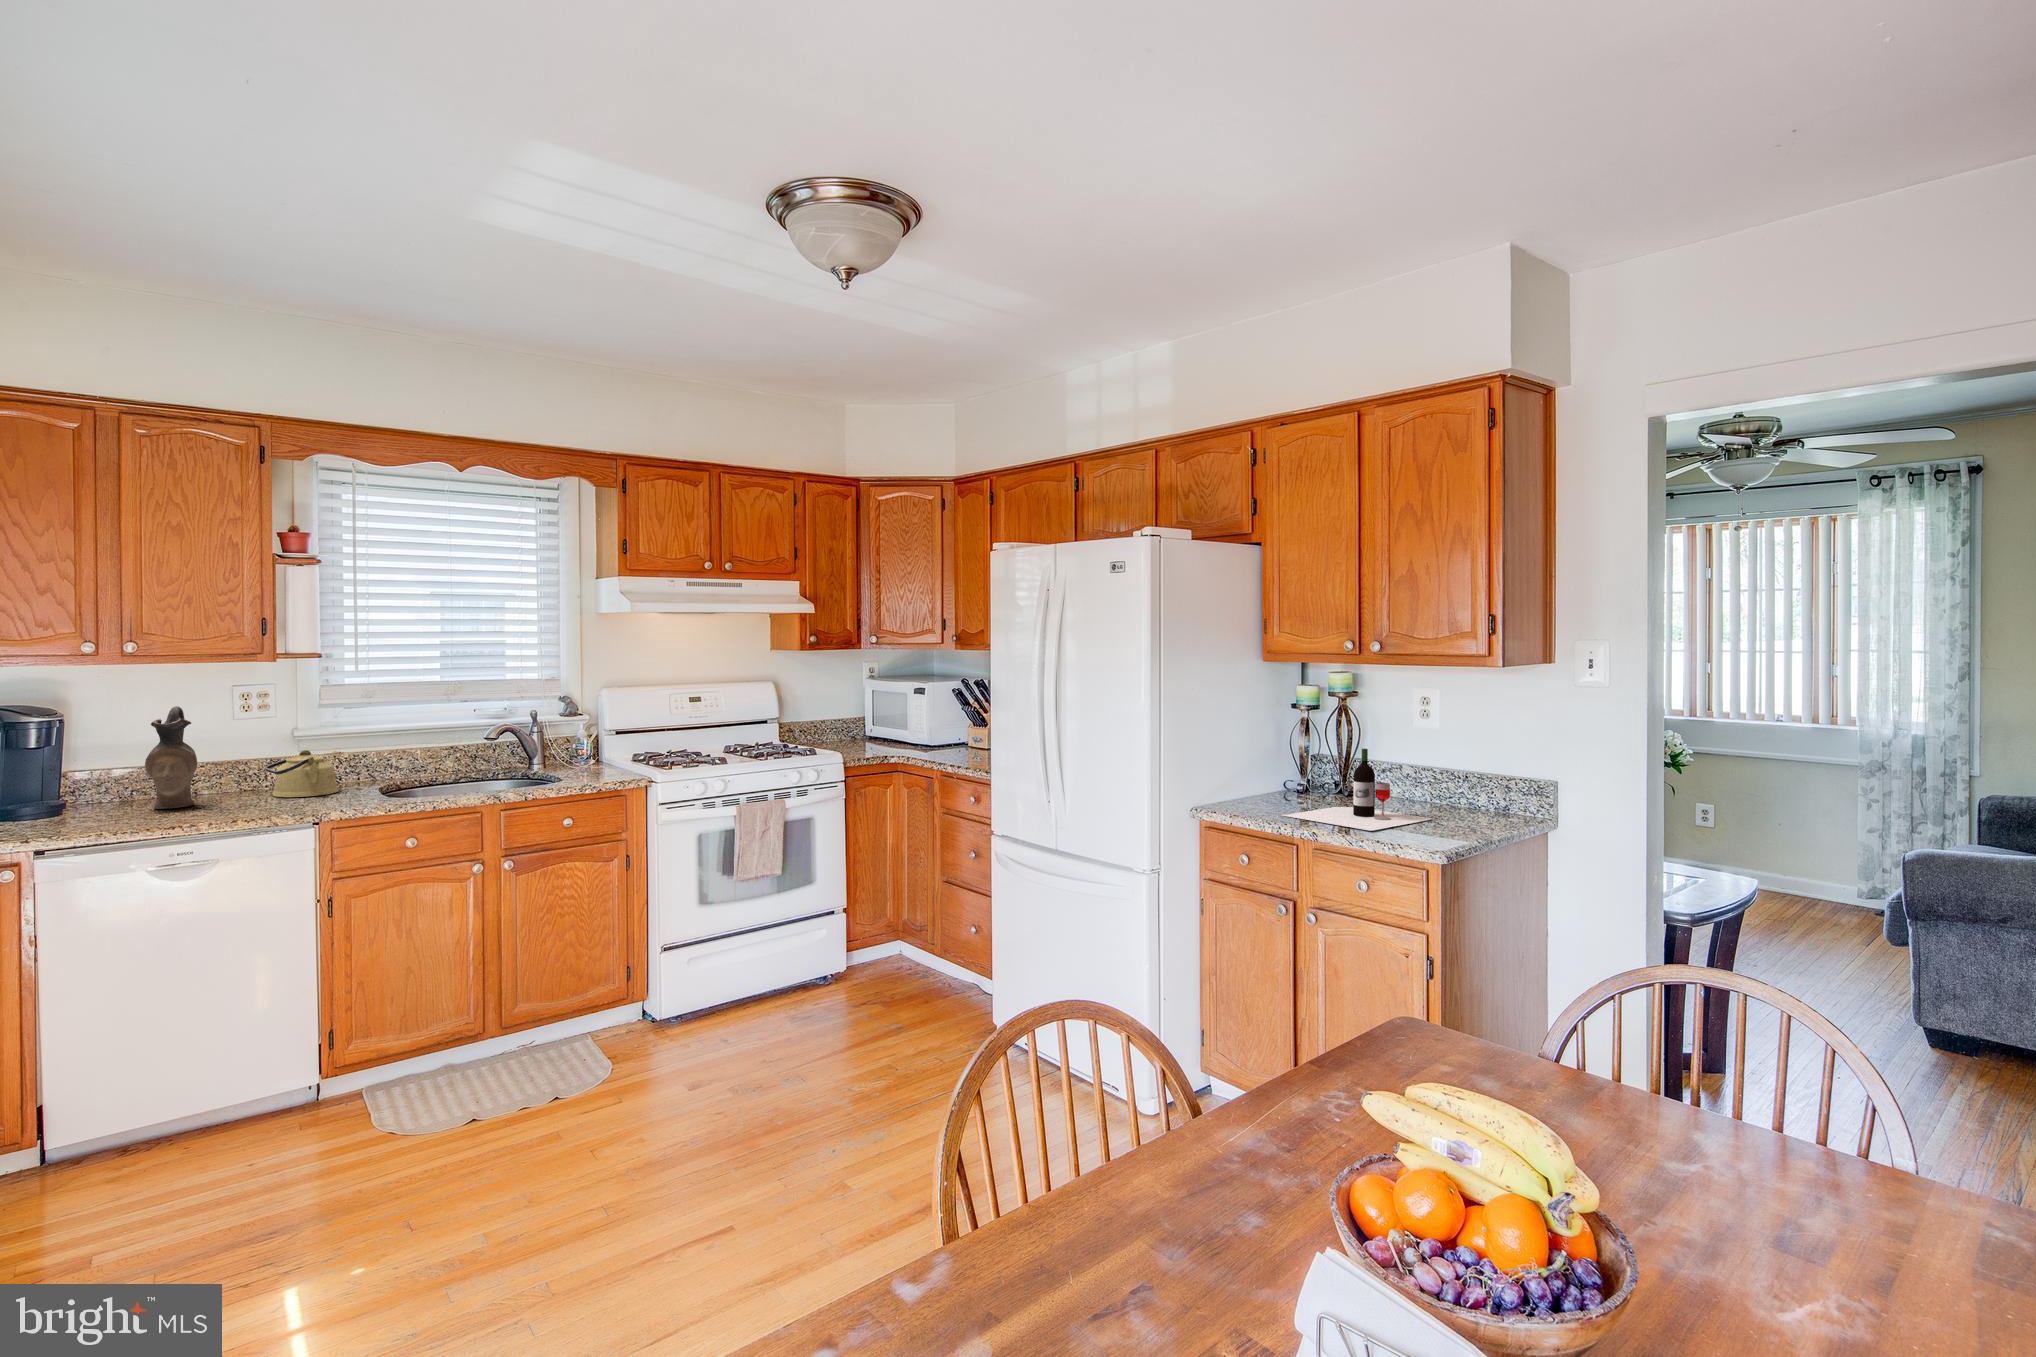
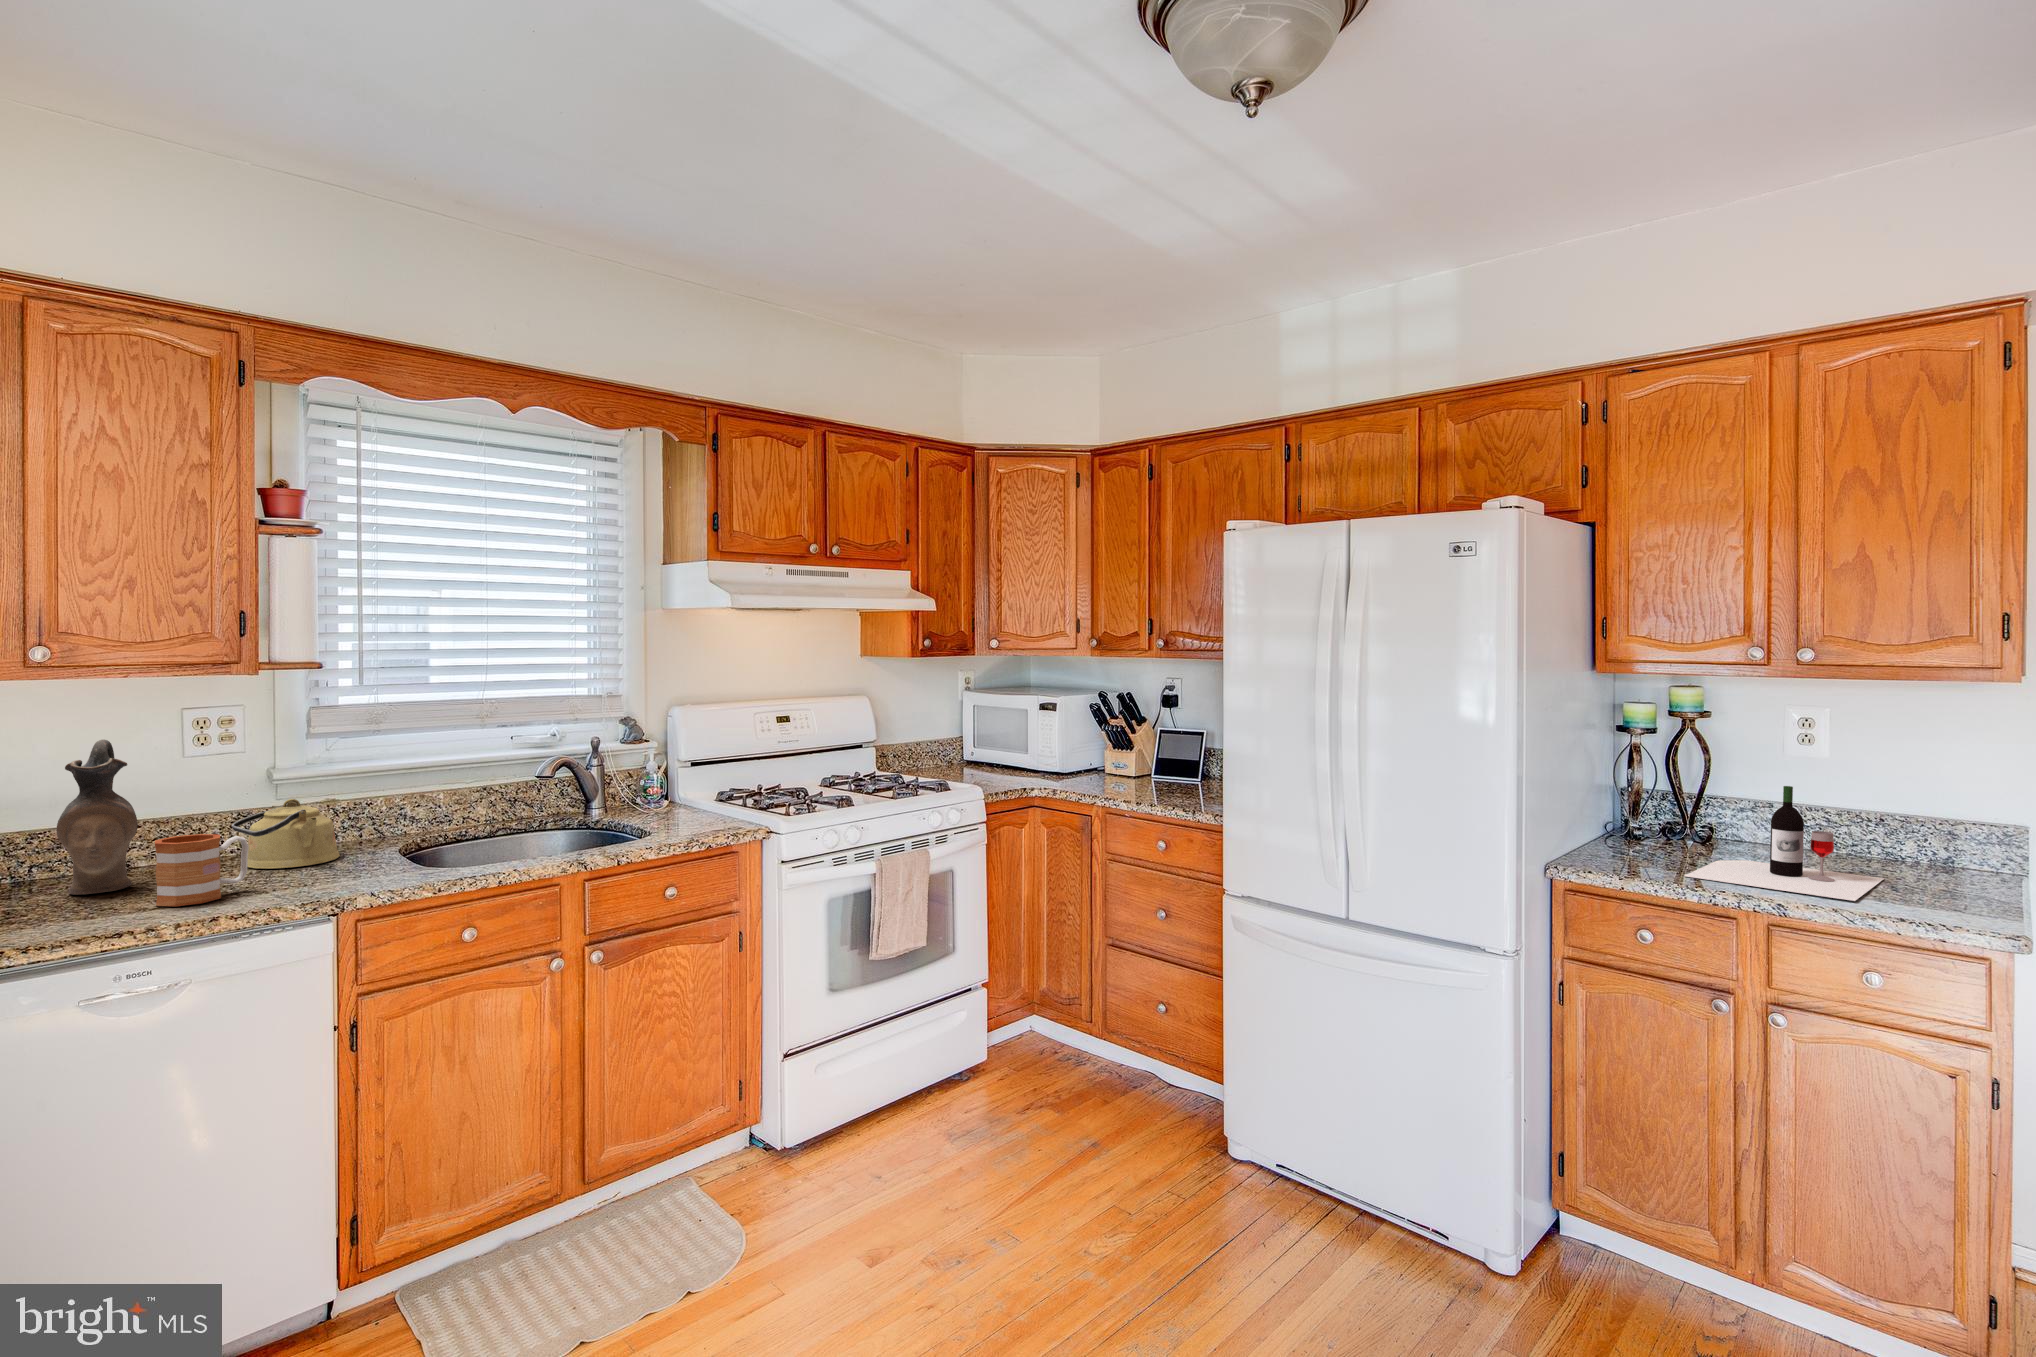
mug: none [204,770,267,816] -> present [155,834,249,906]

